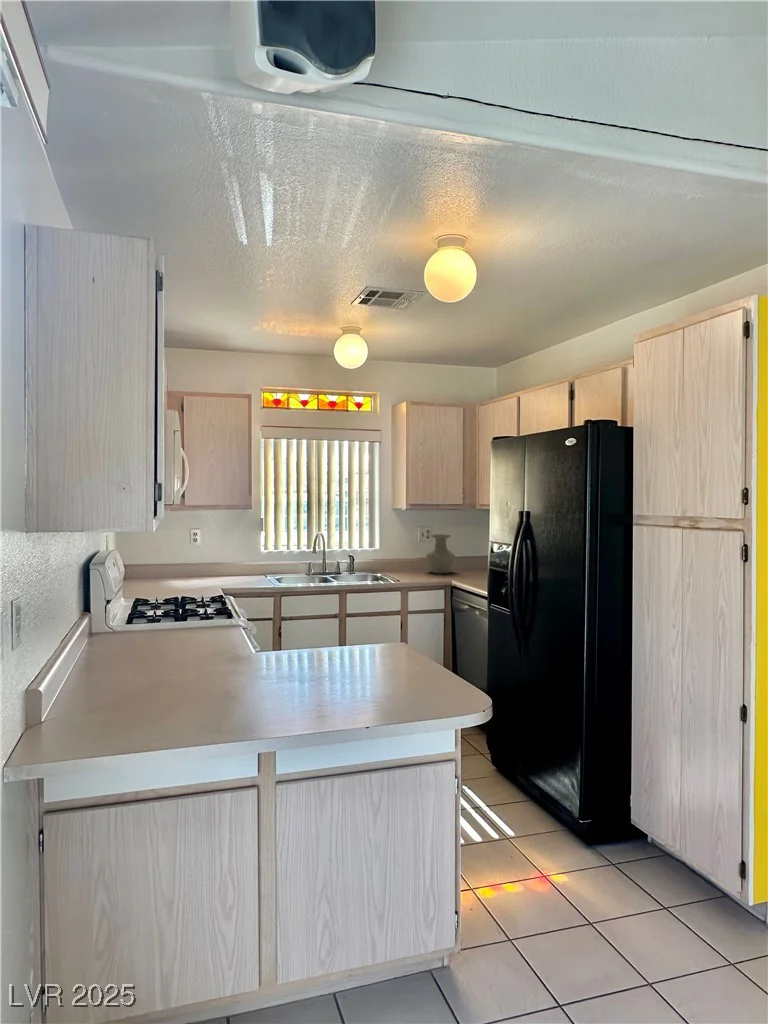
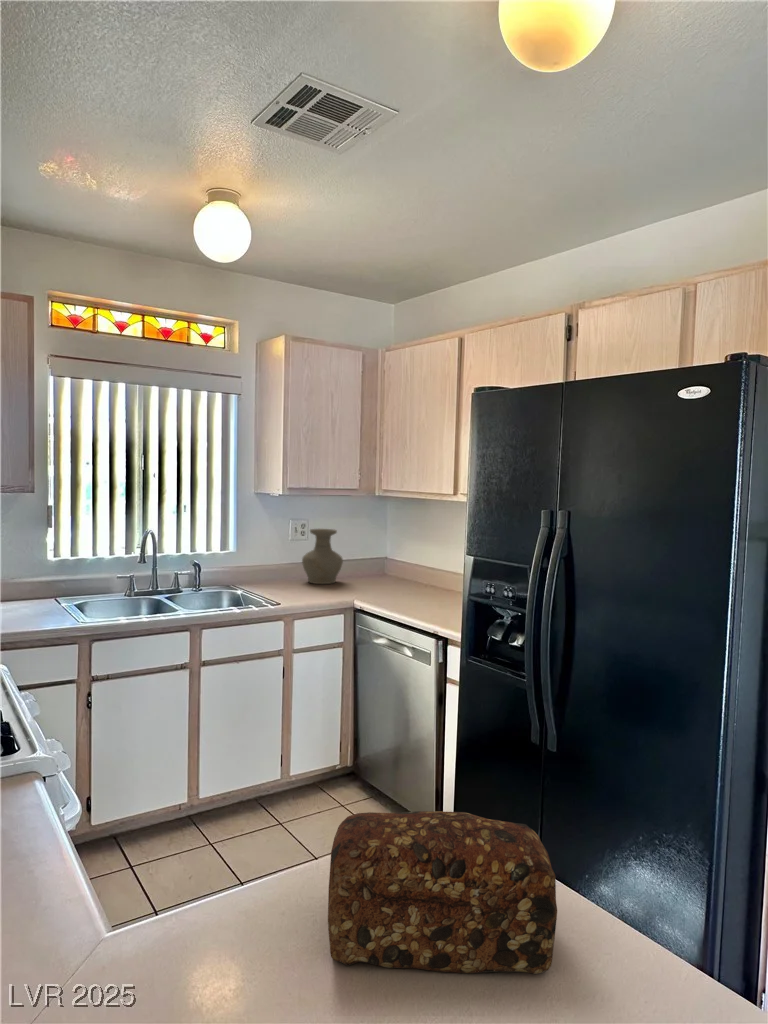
bread loaf: none [320,622,416,678] -> present [328,811,557,974]

